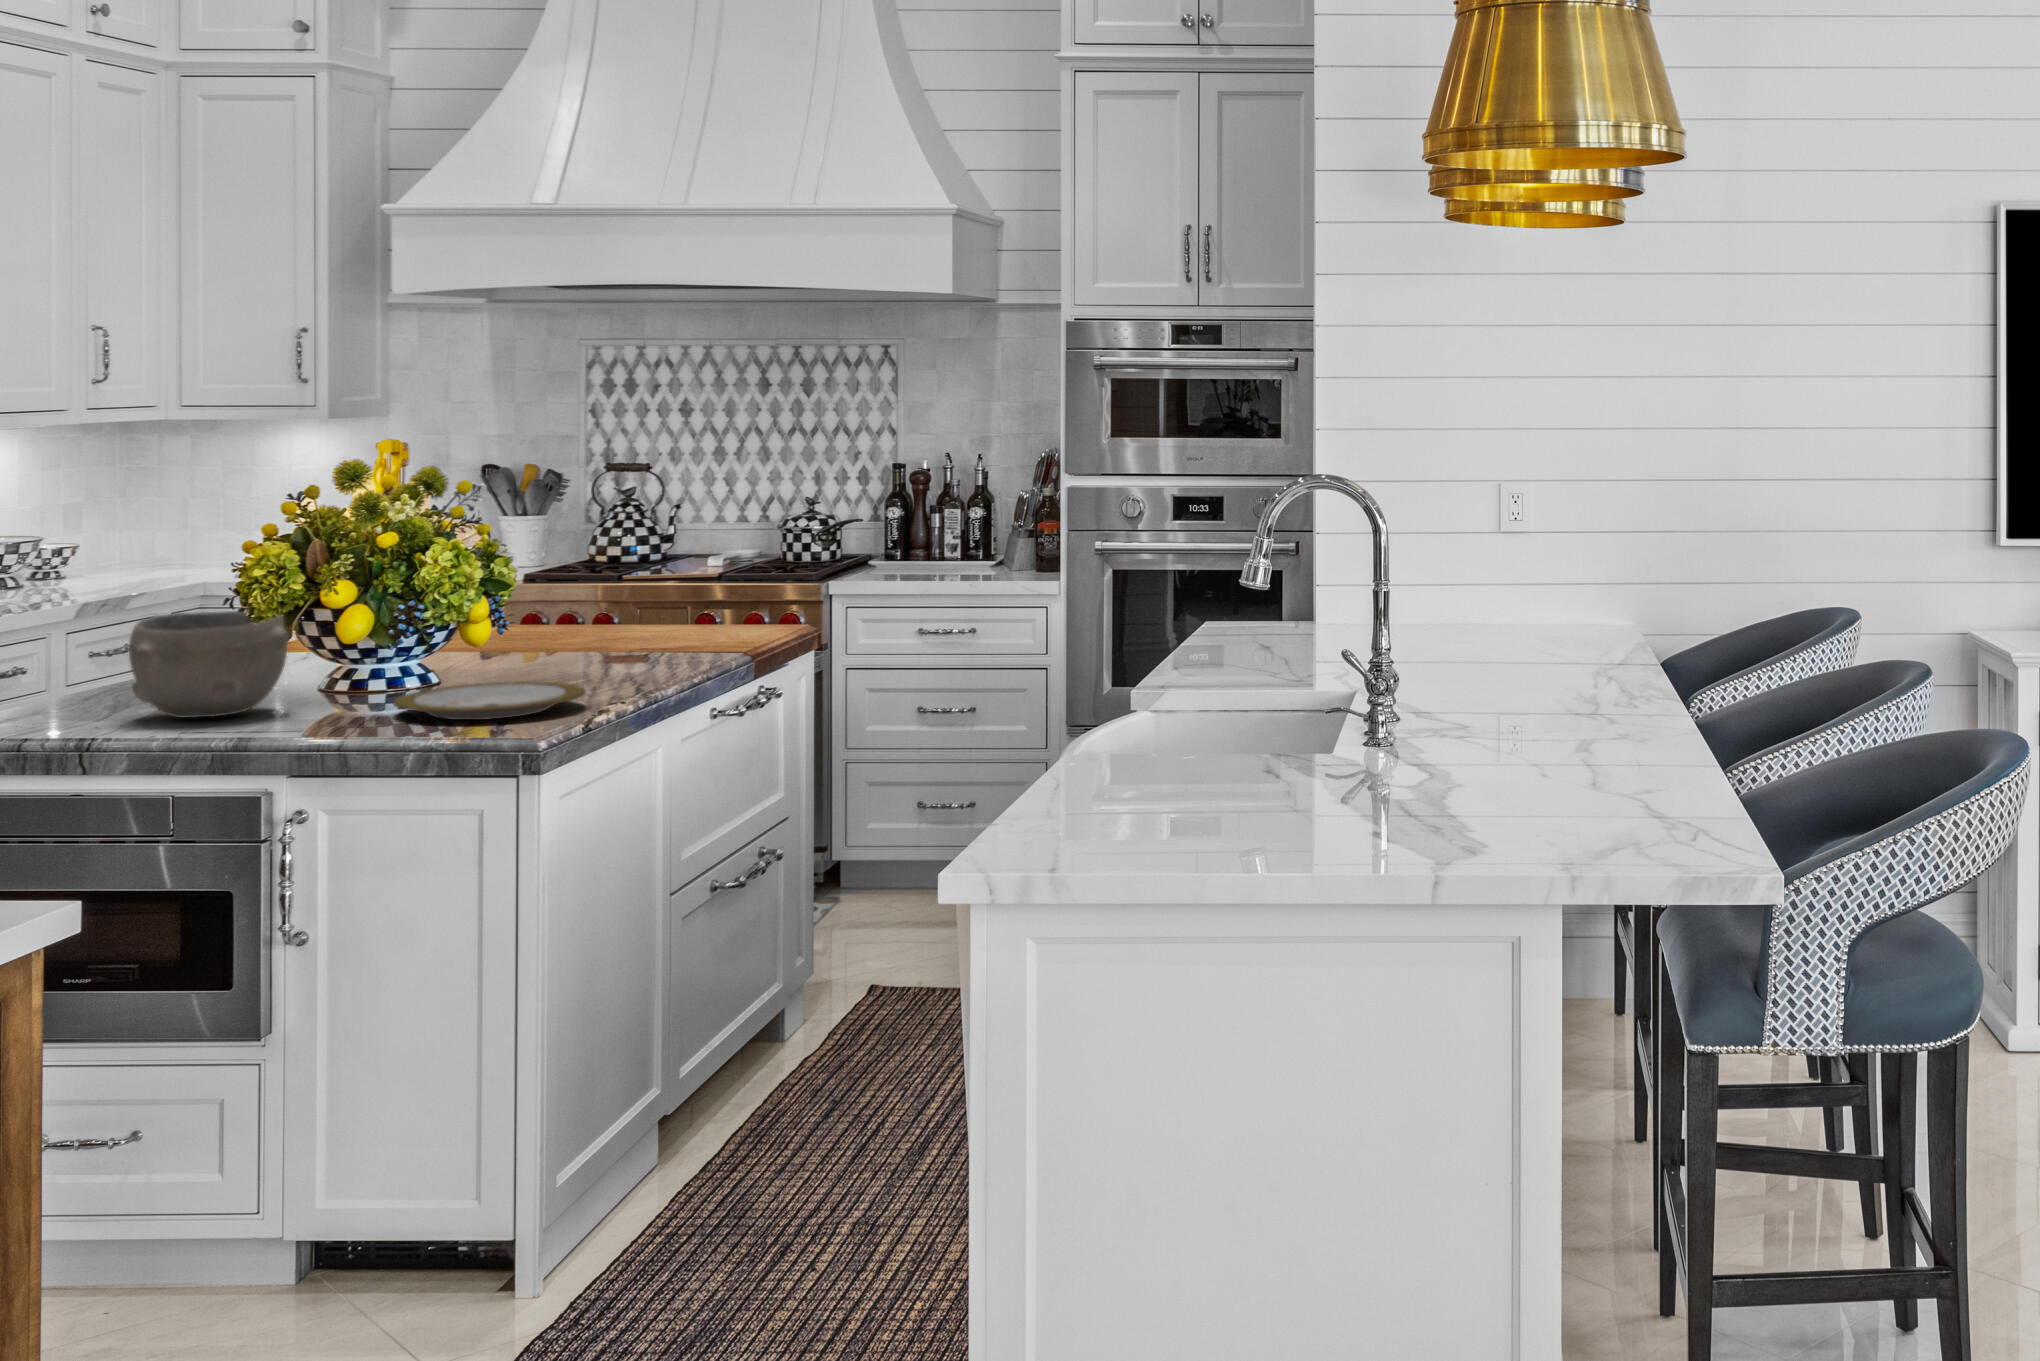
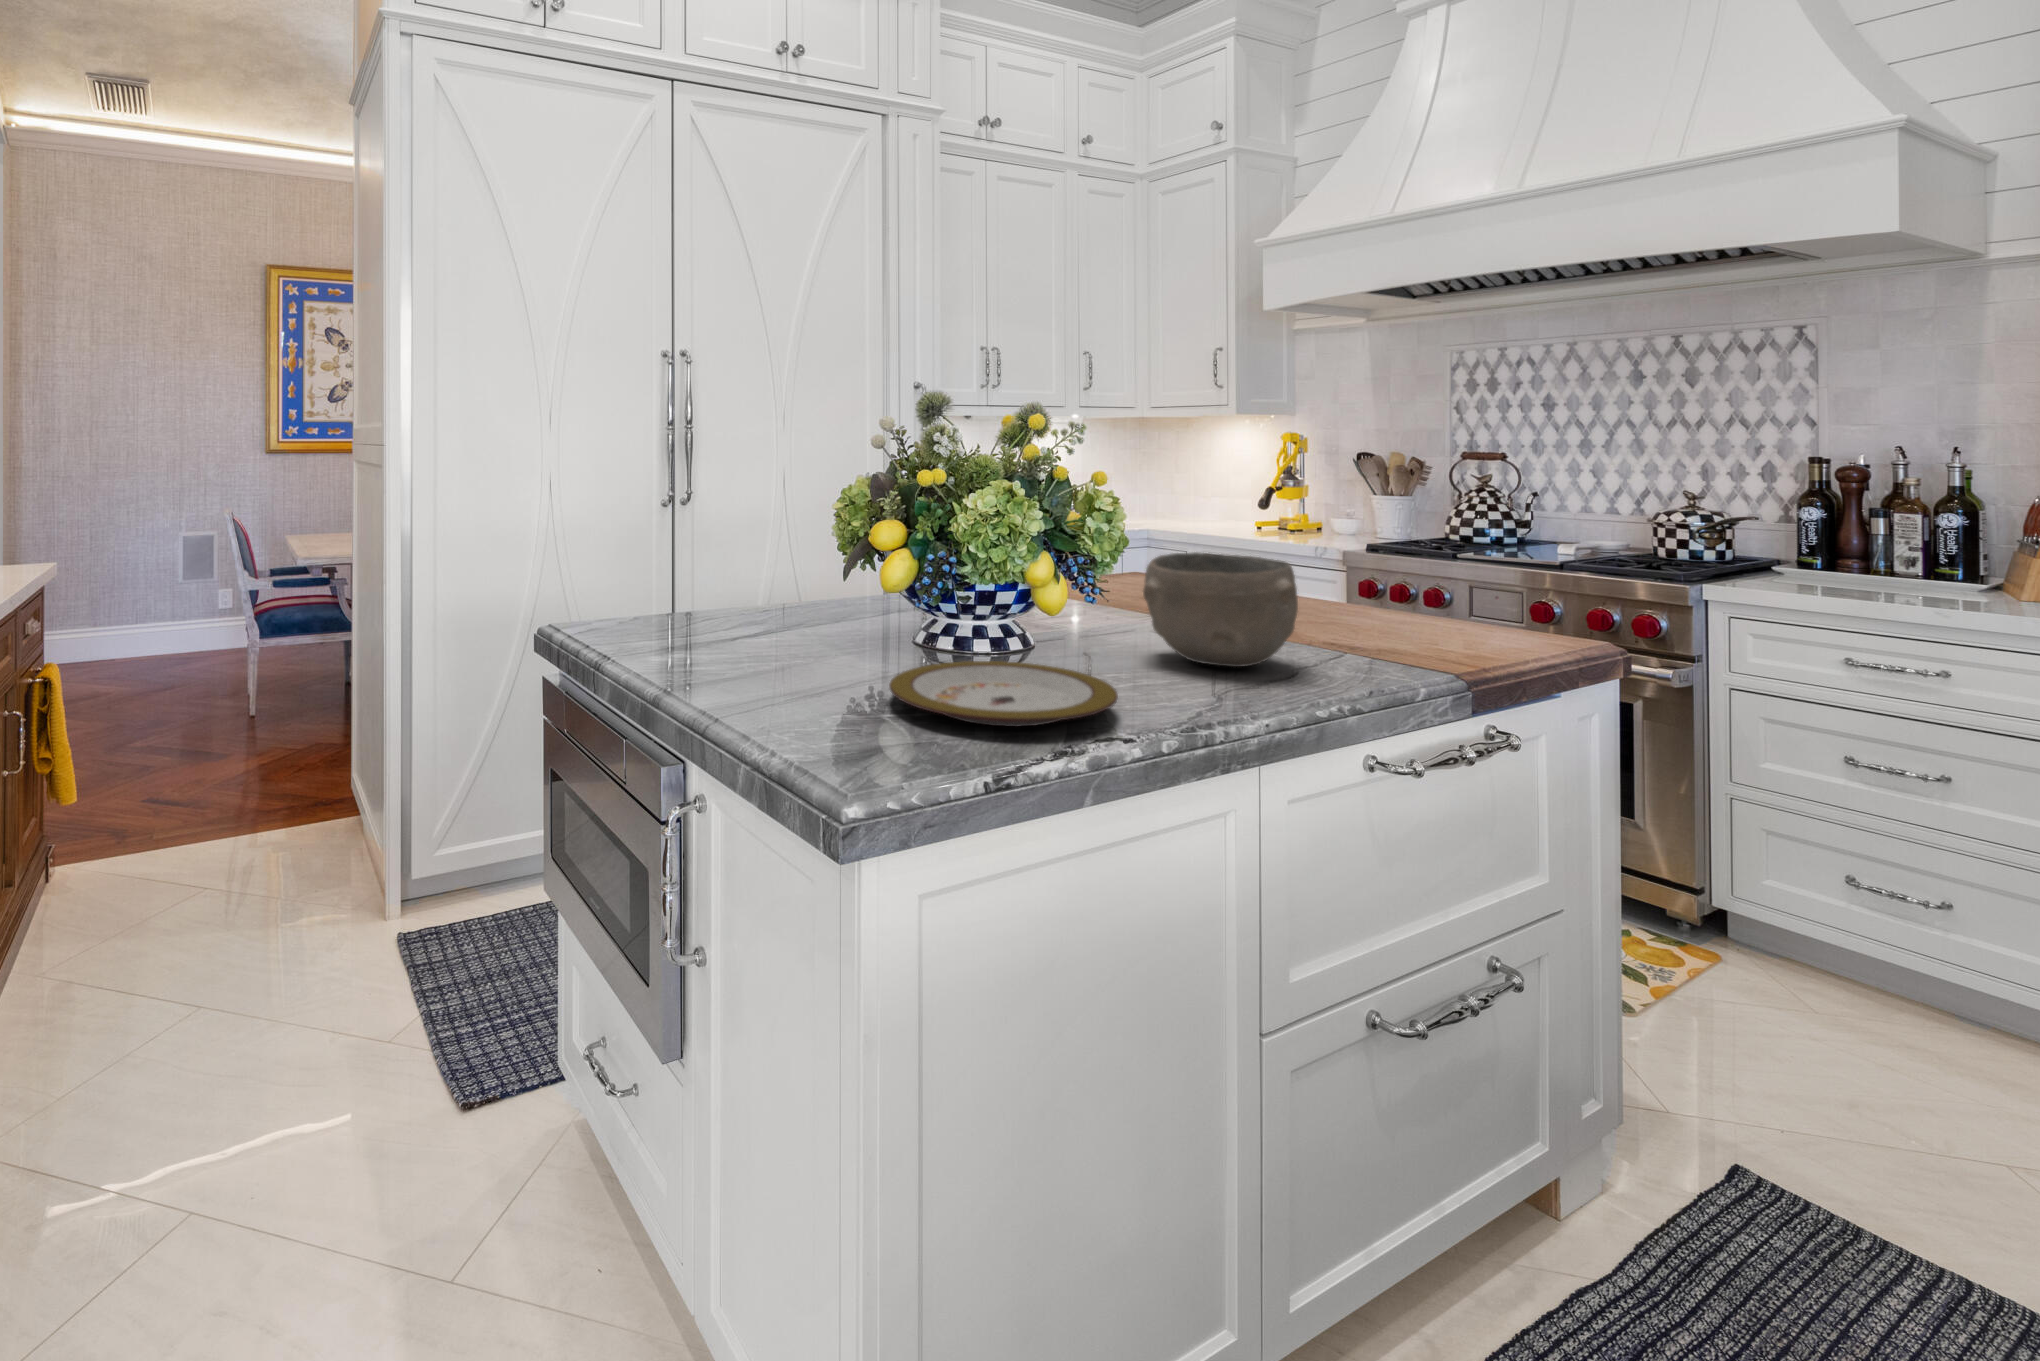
bowl: present [129,611,289,718] -> present [1143,552,1298,667]

